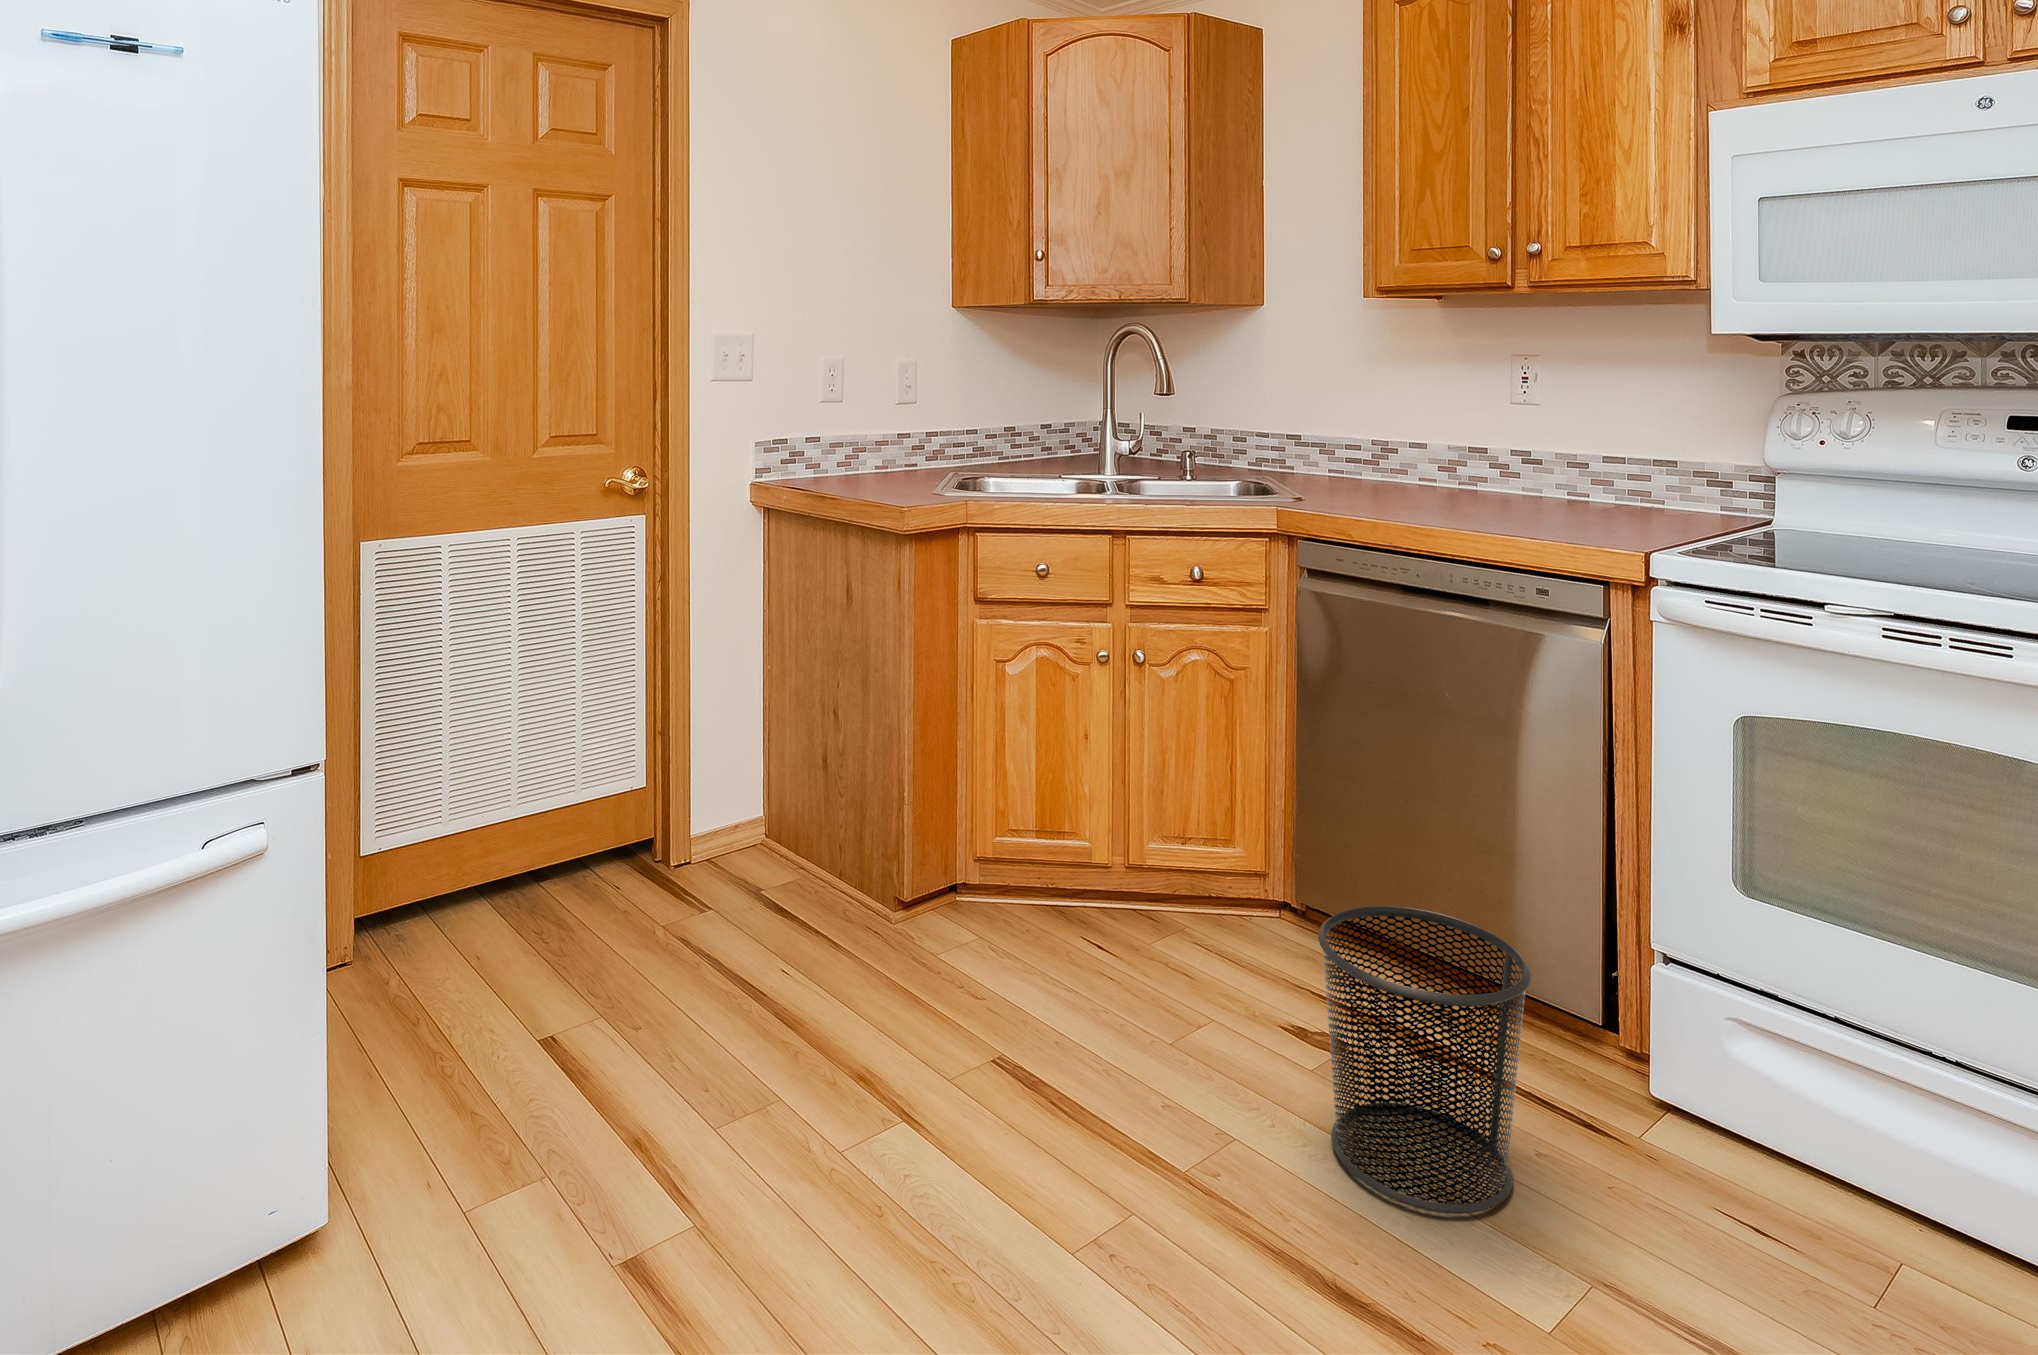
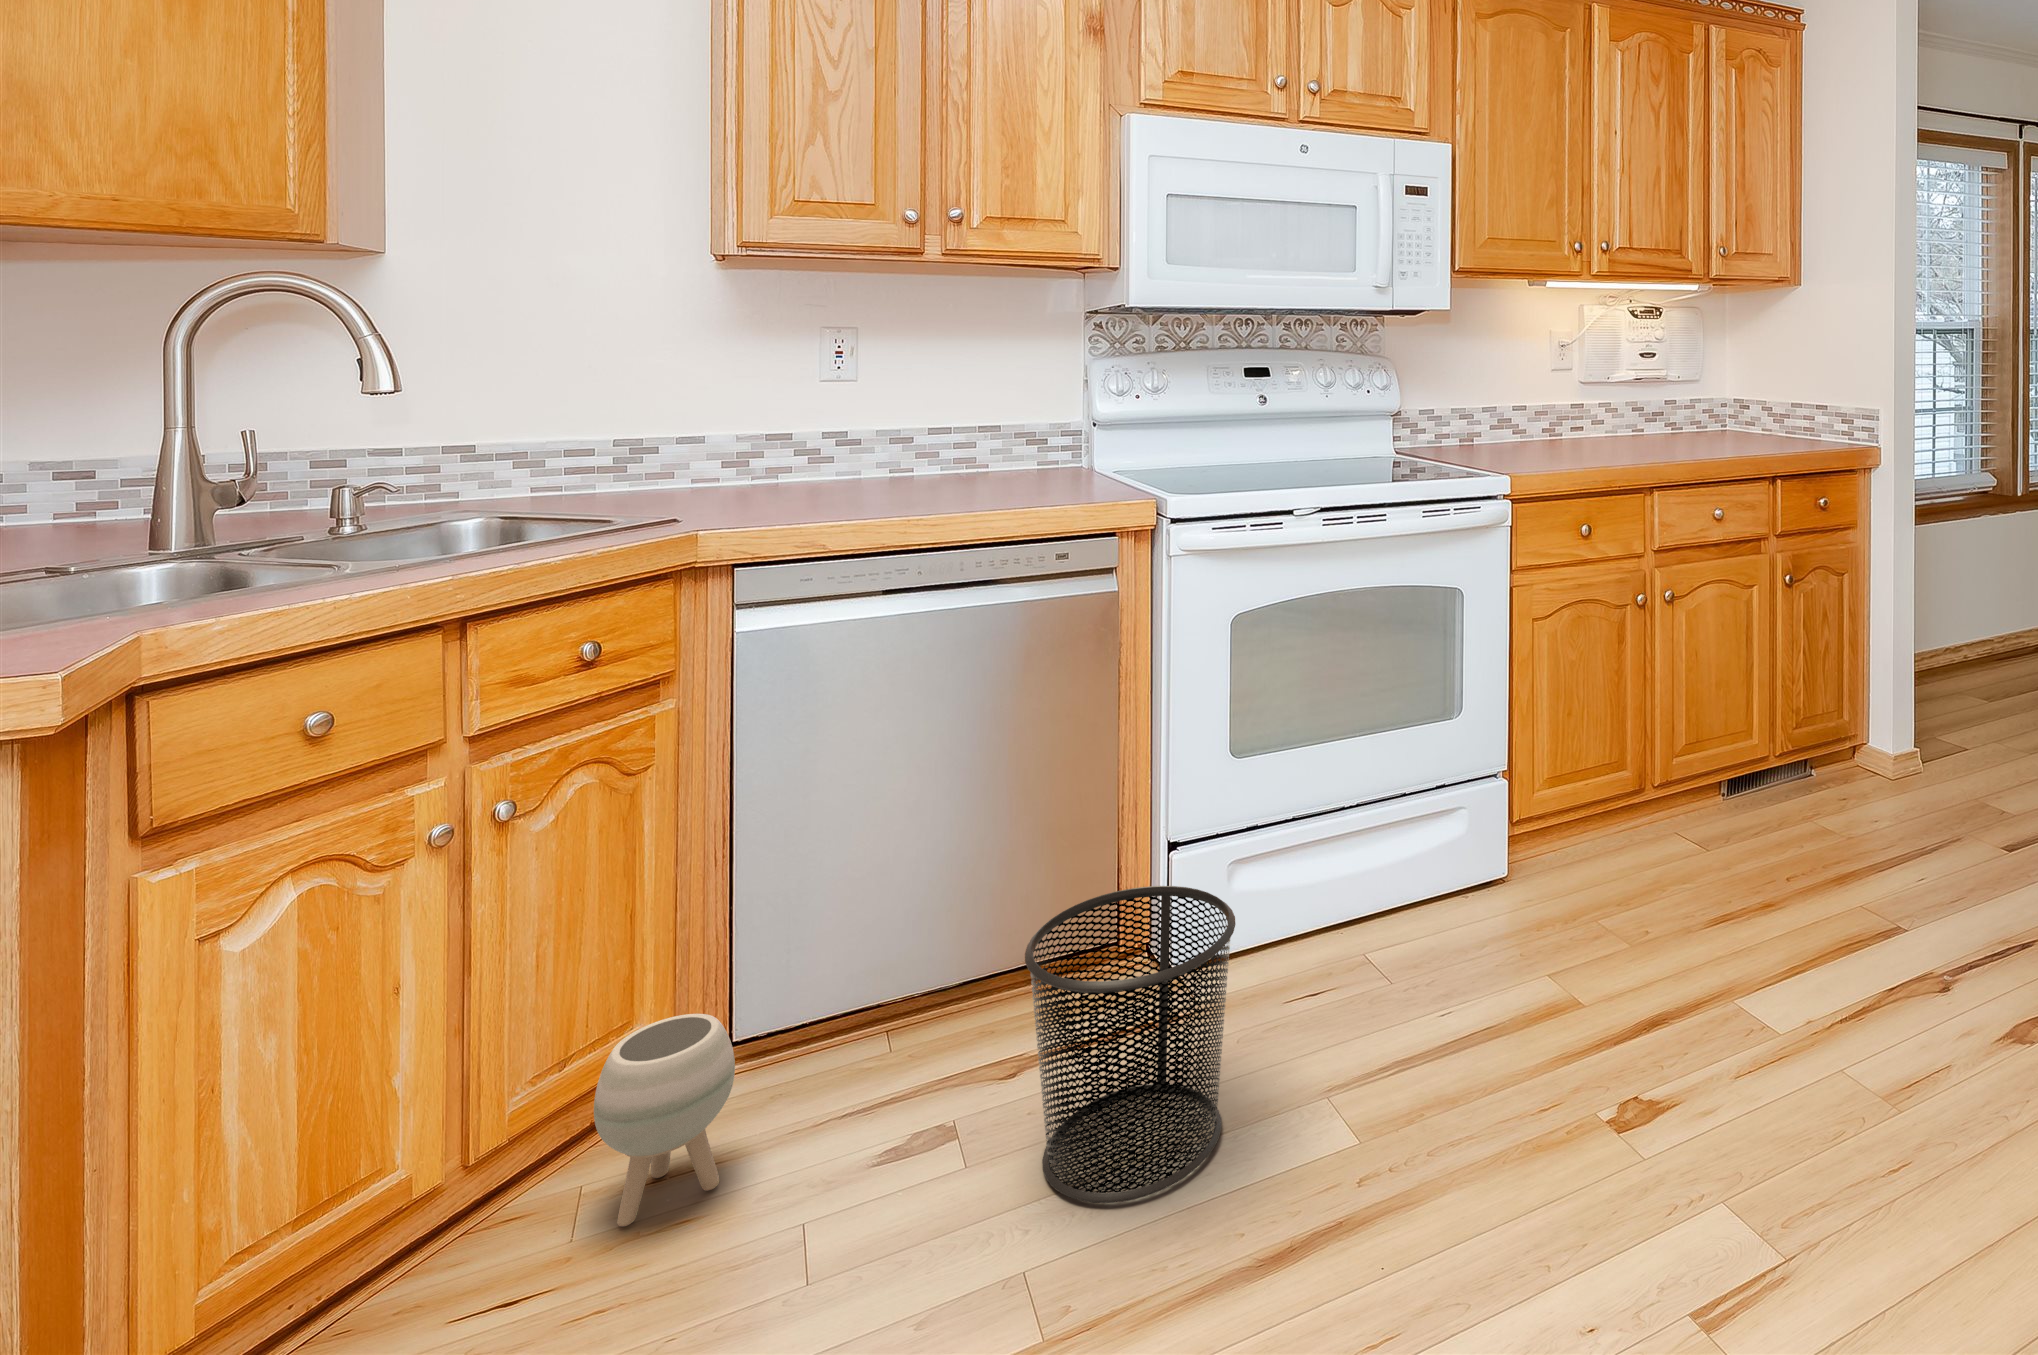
planter: none [1155,838,1236,973] -> present [594,1014,735,1226]

